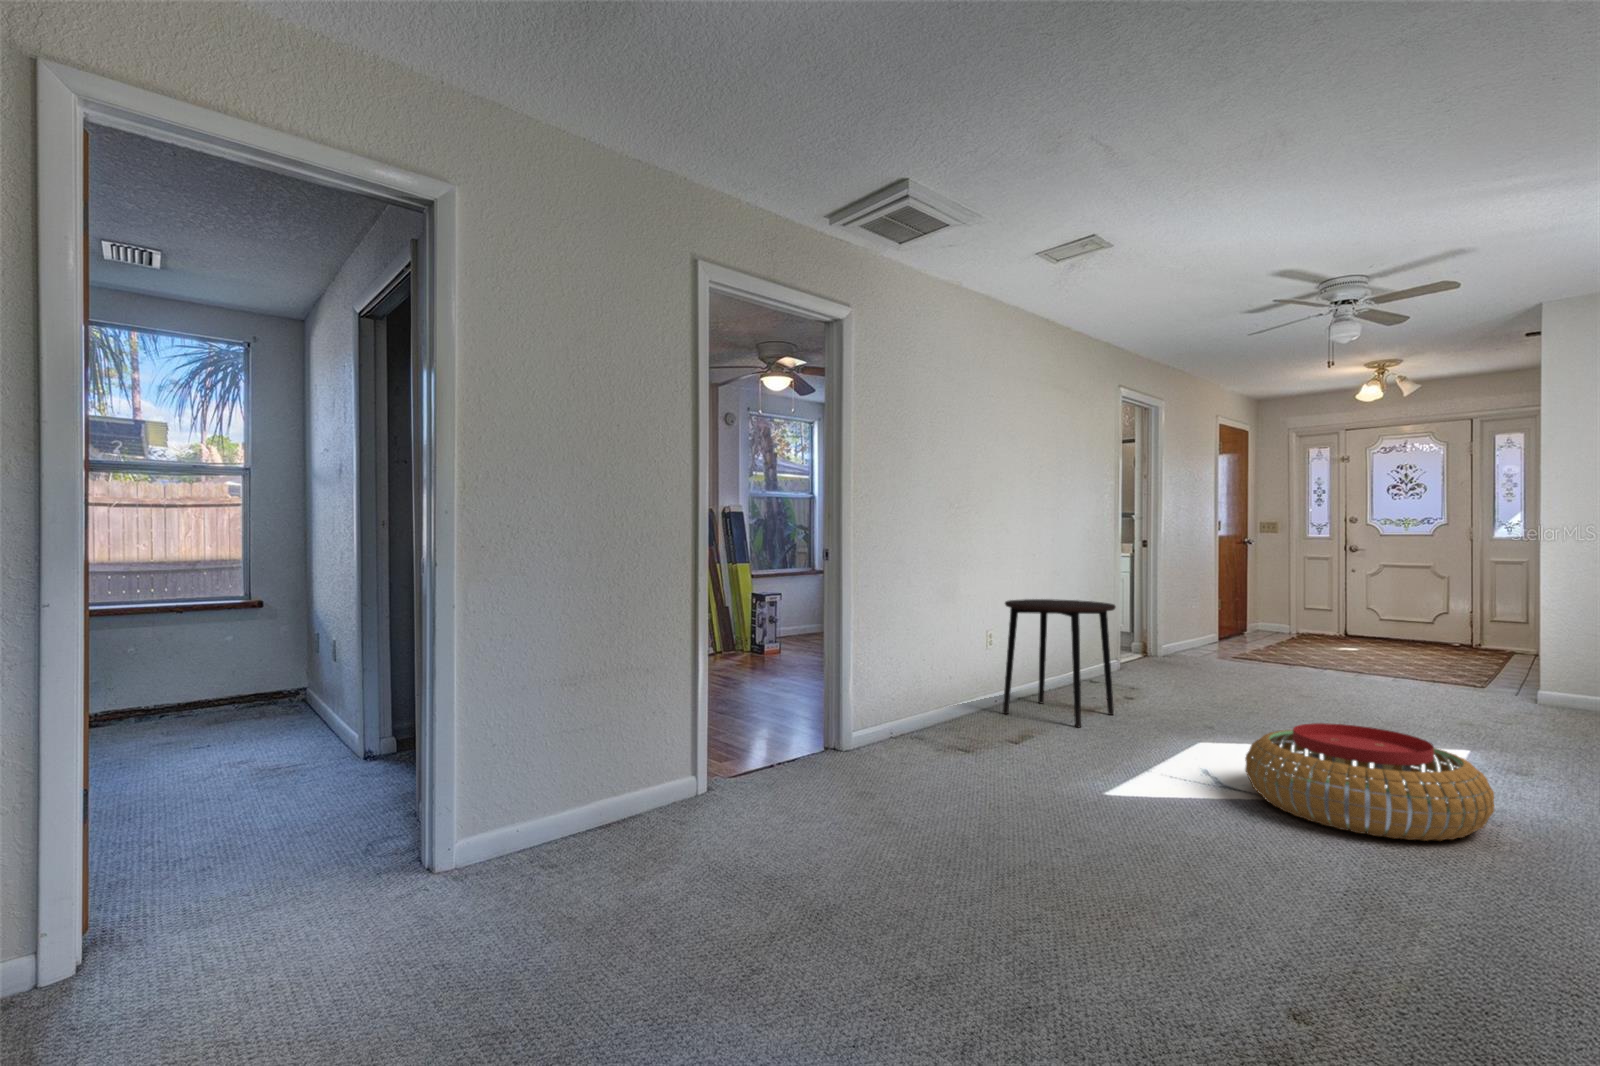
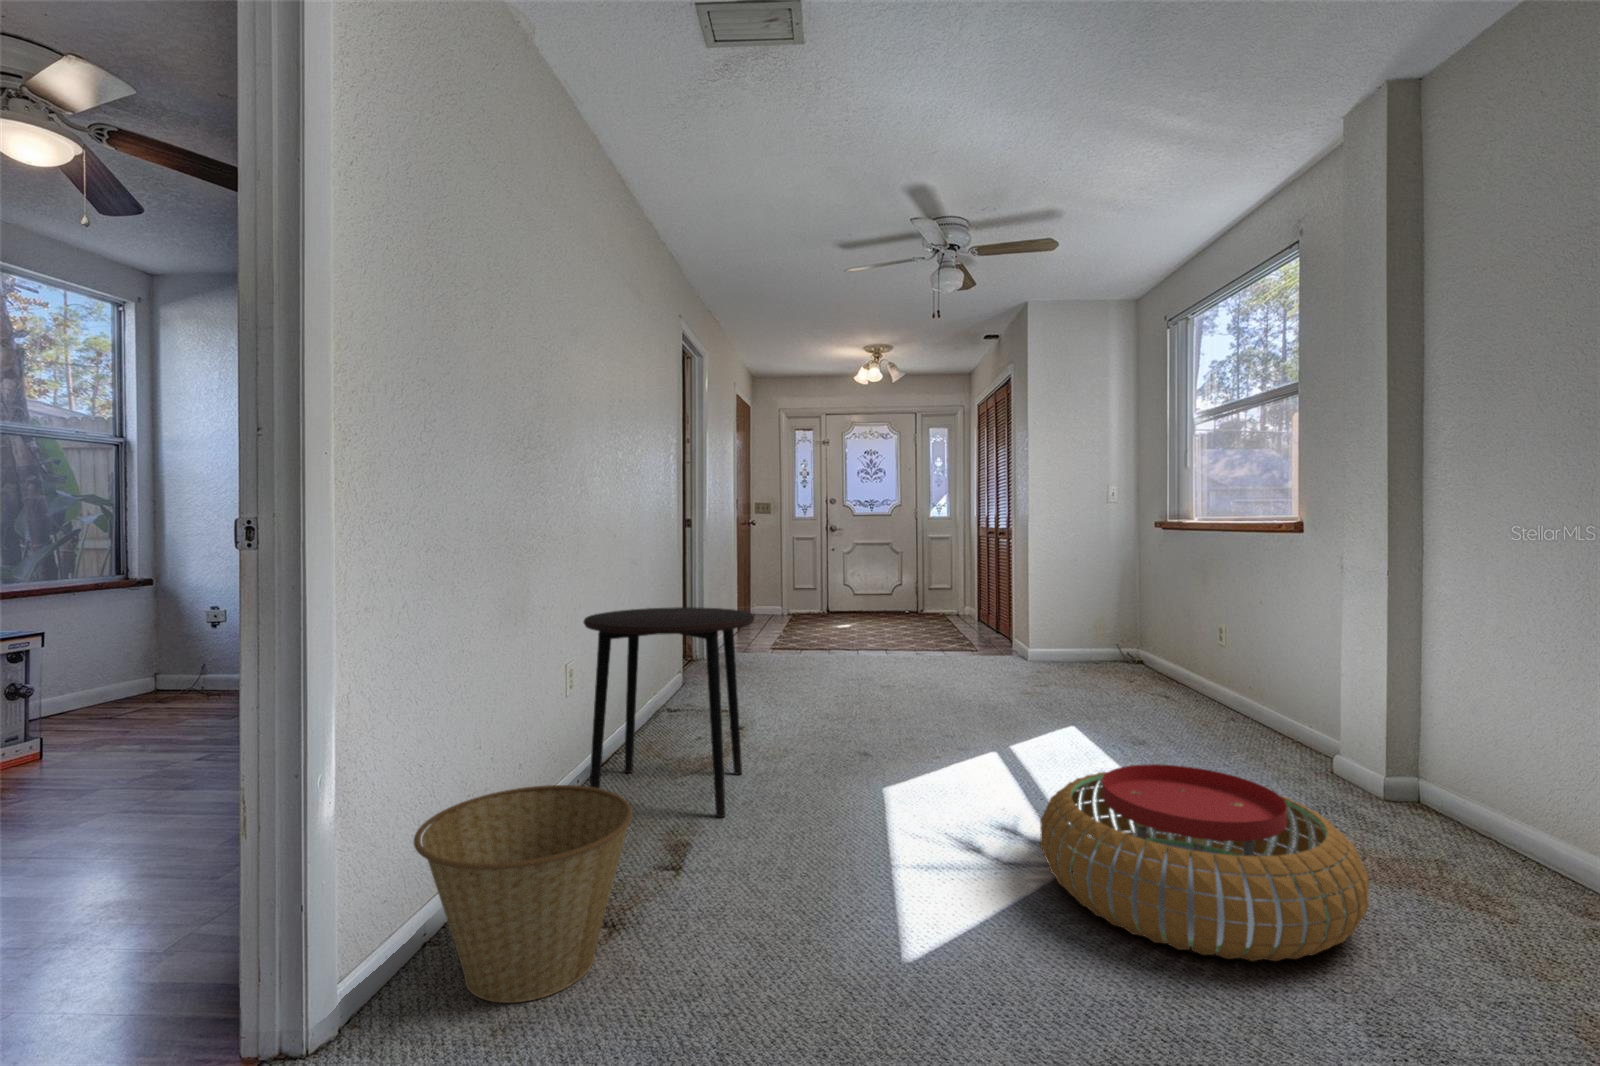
basket: none [896,672,990,754] -> present [413,785,633,1003]

